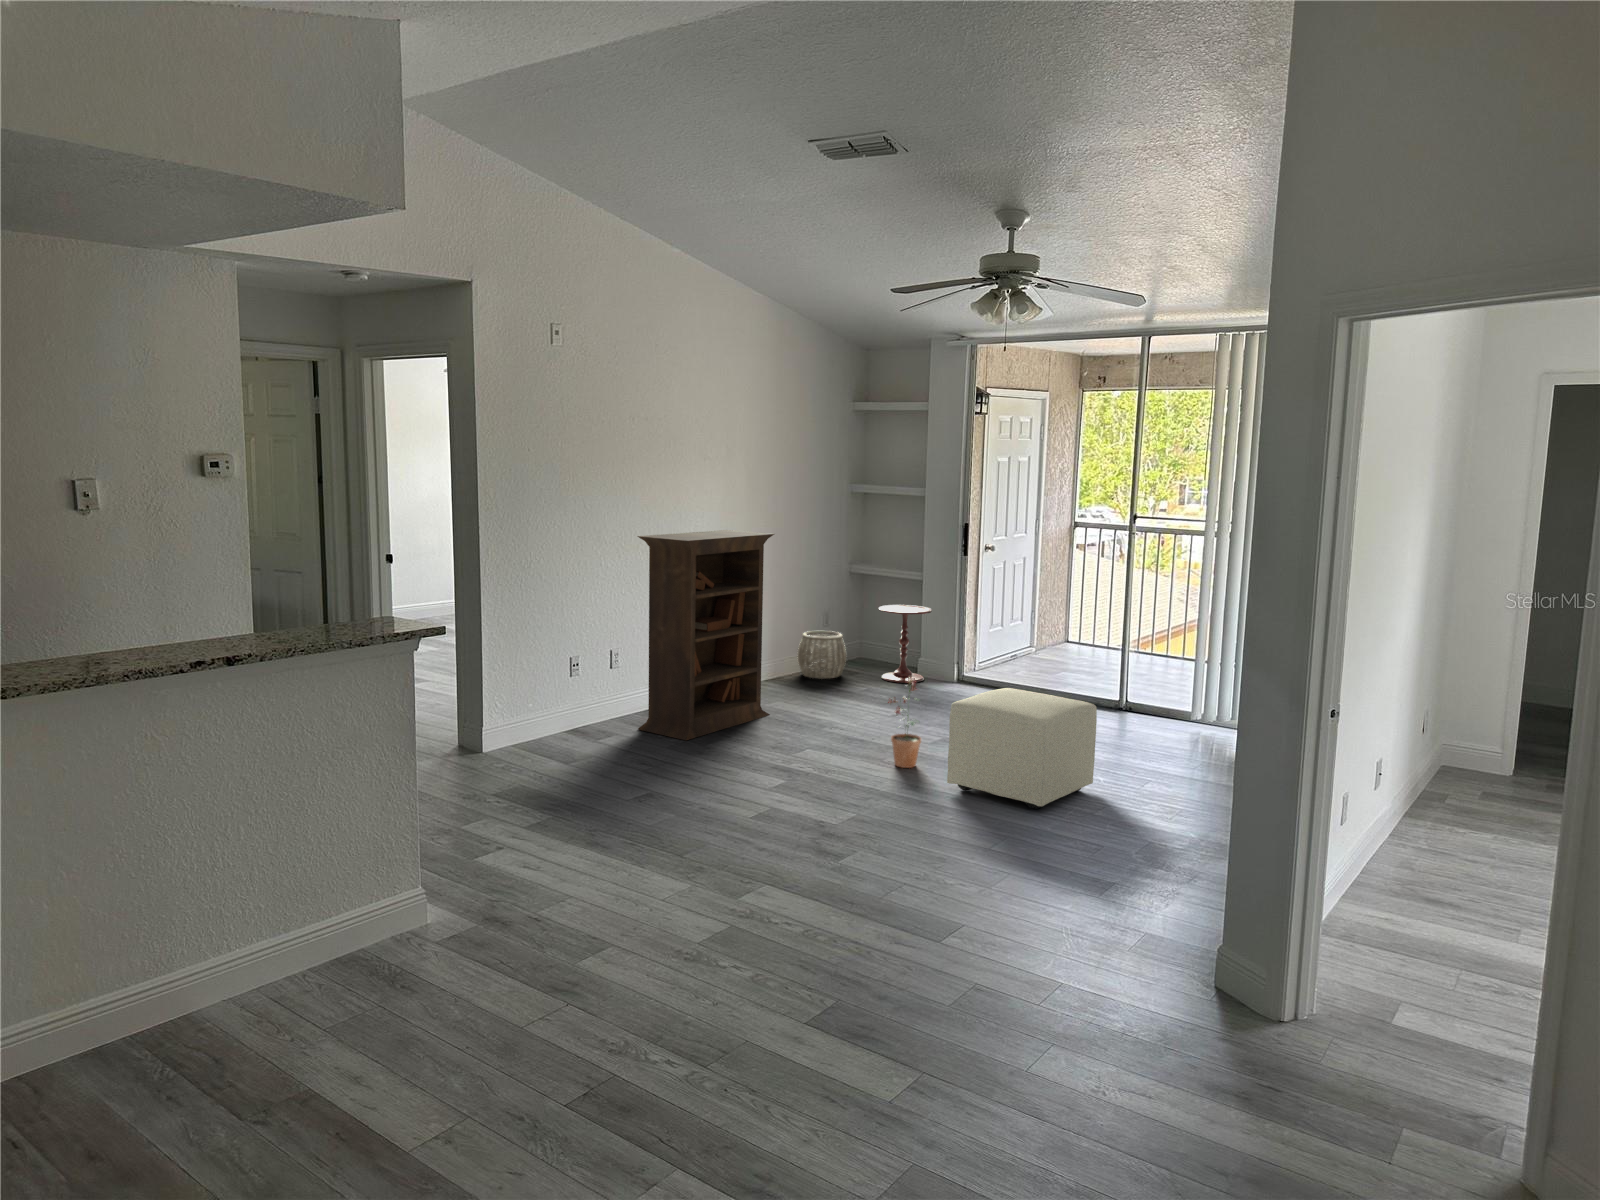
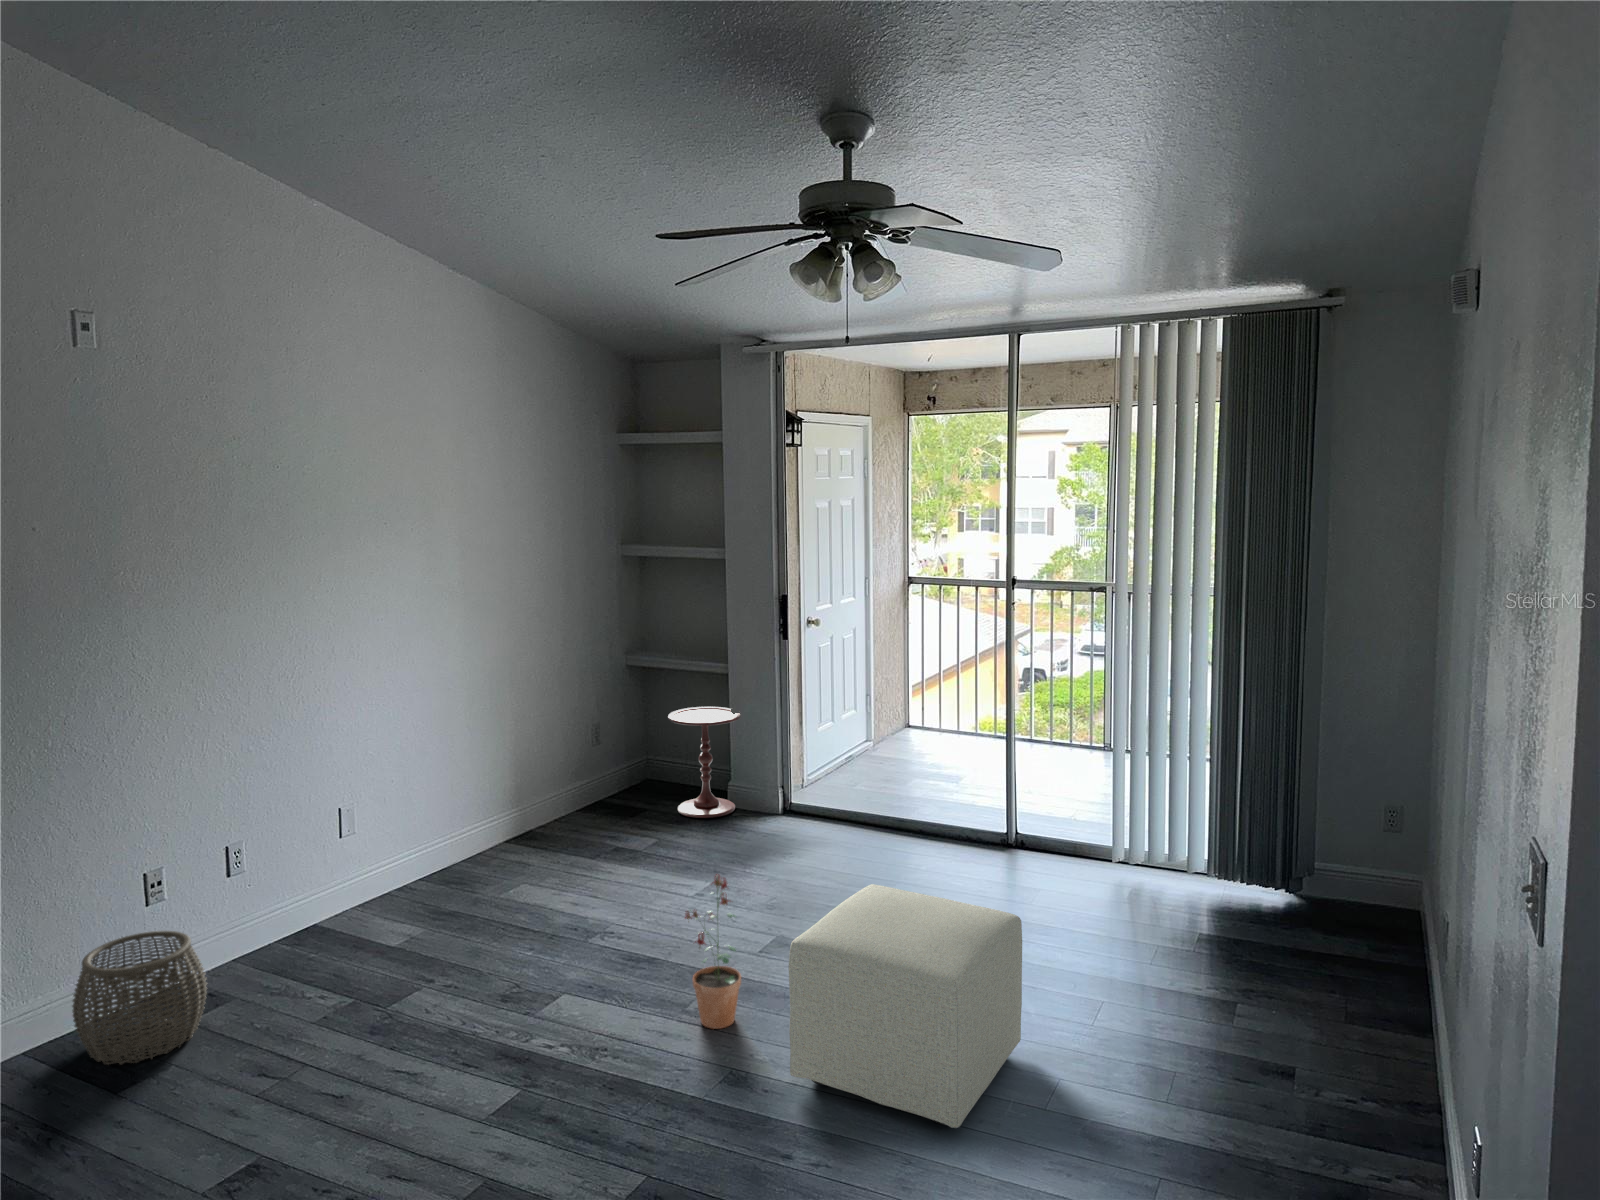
bookcase: present [638,530,774,740] -> none [253,634,509,999]
woven basket: present [797,631,846,679] -> present [72,931,207,1065]

